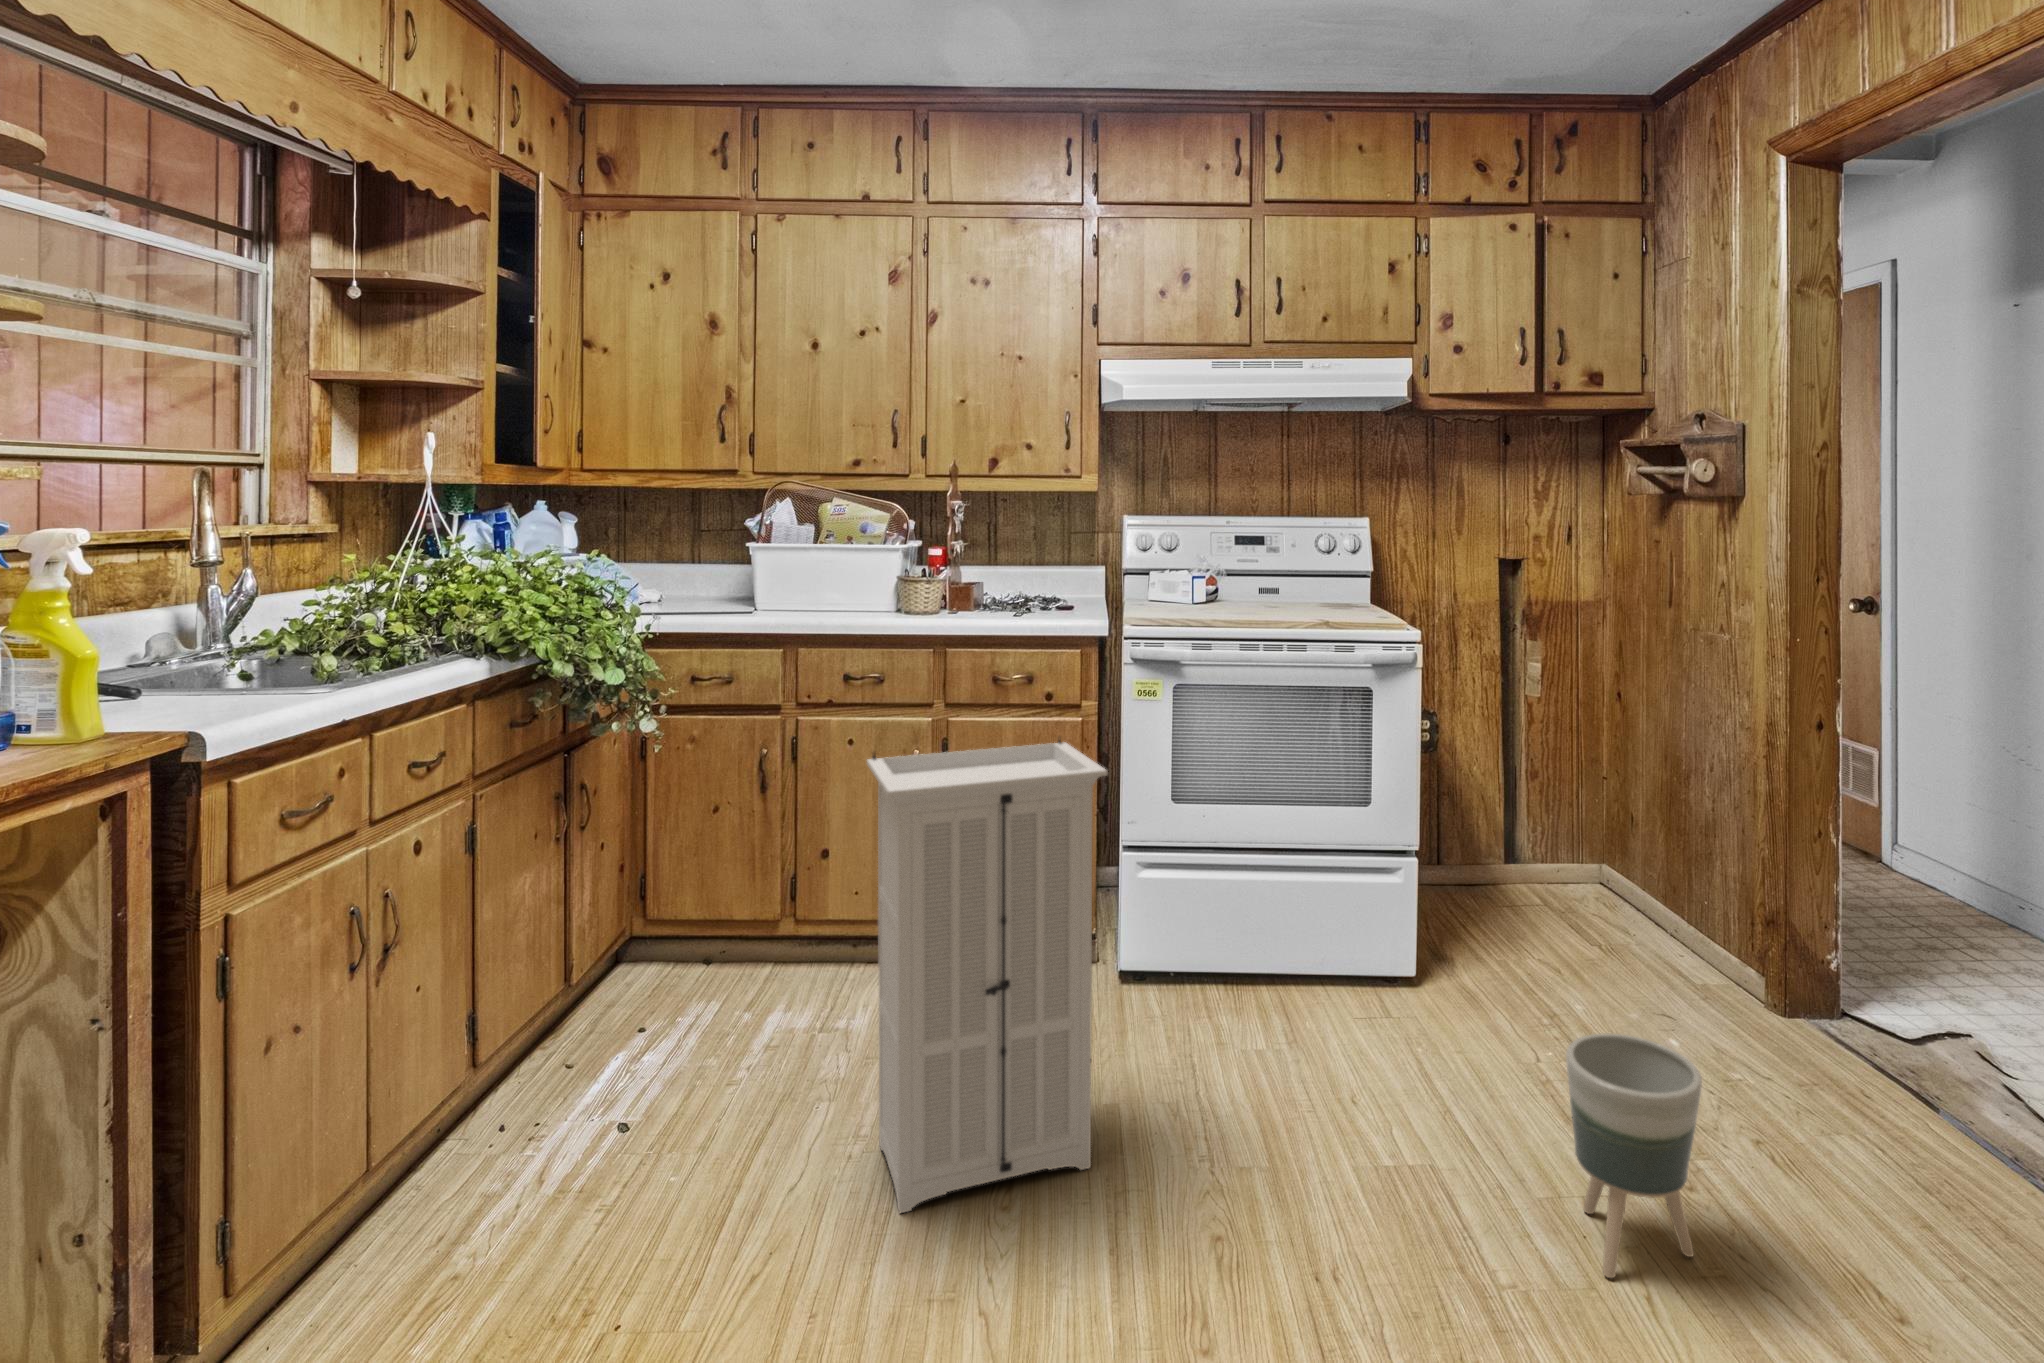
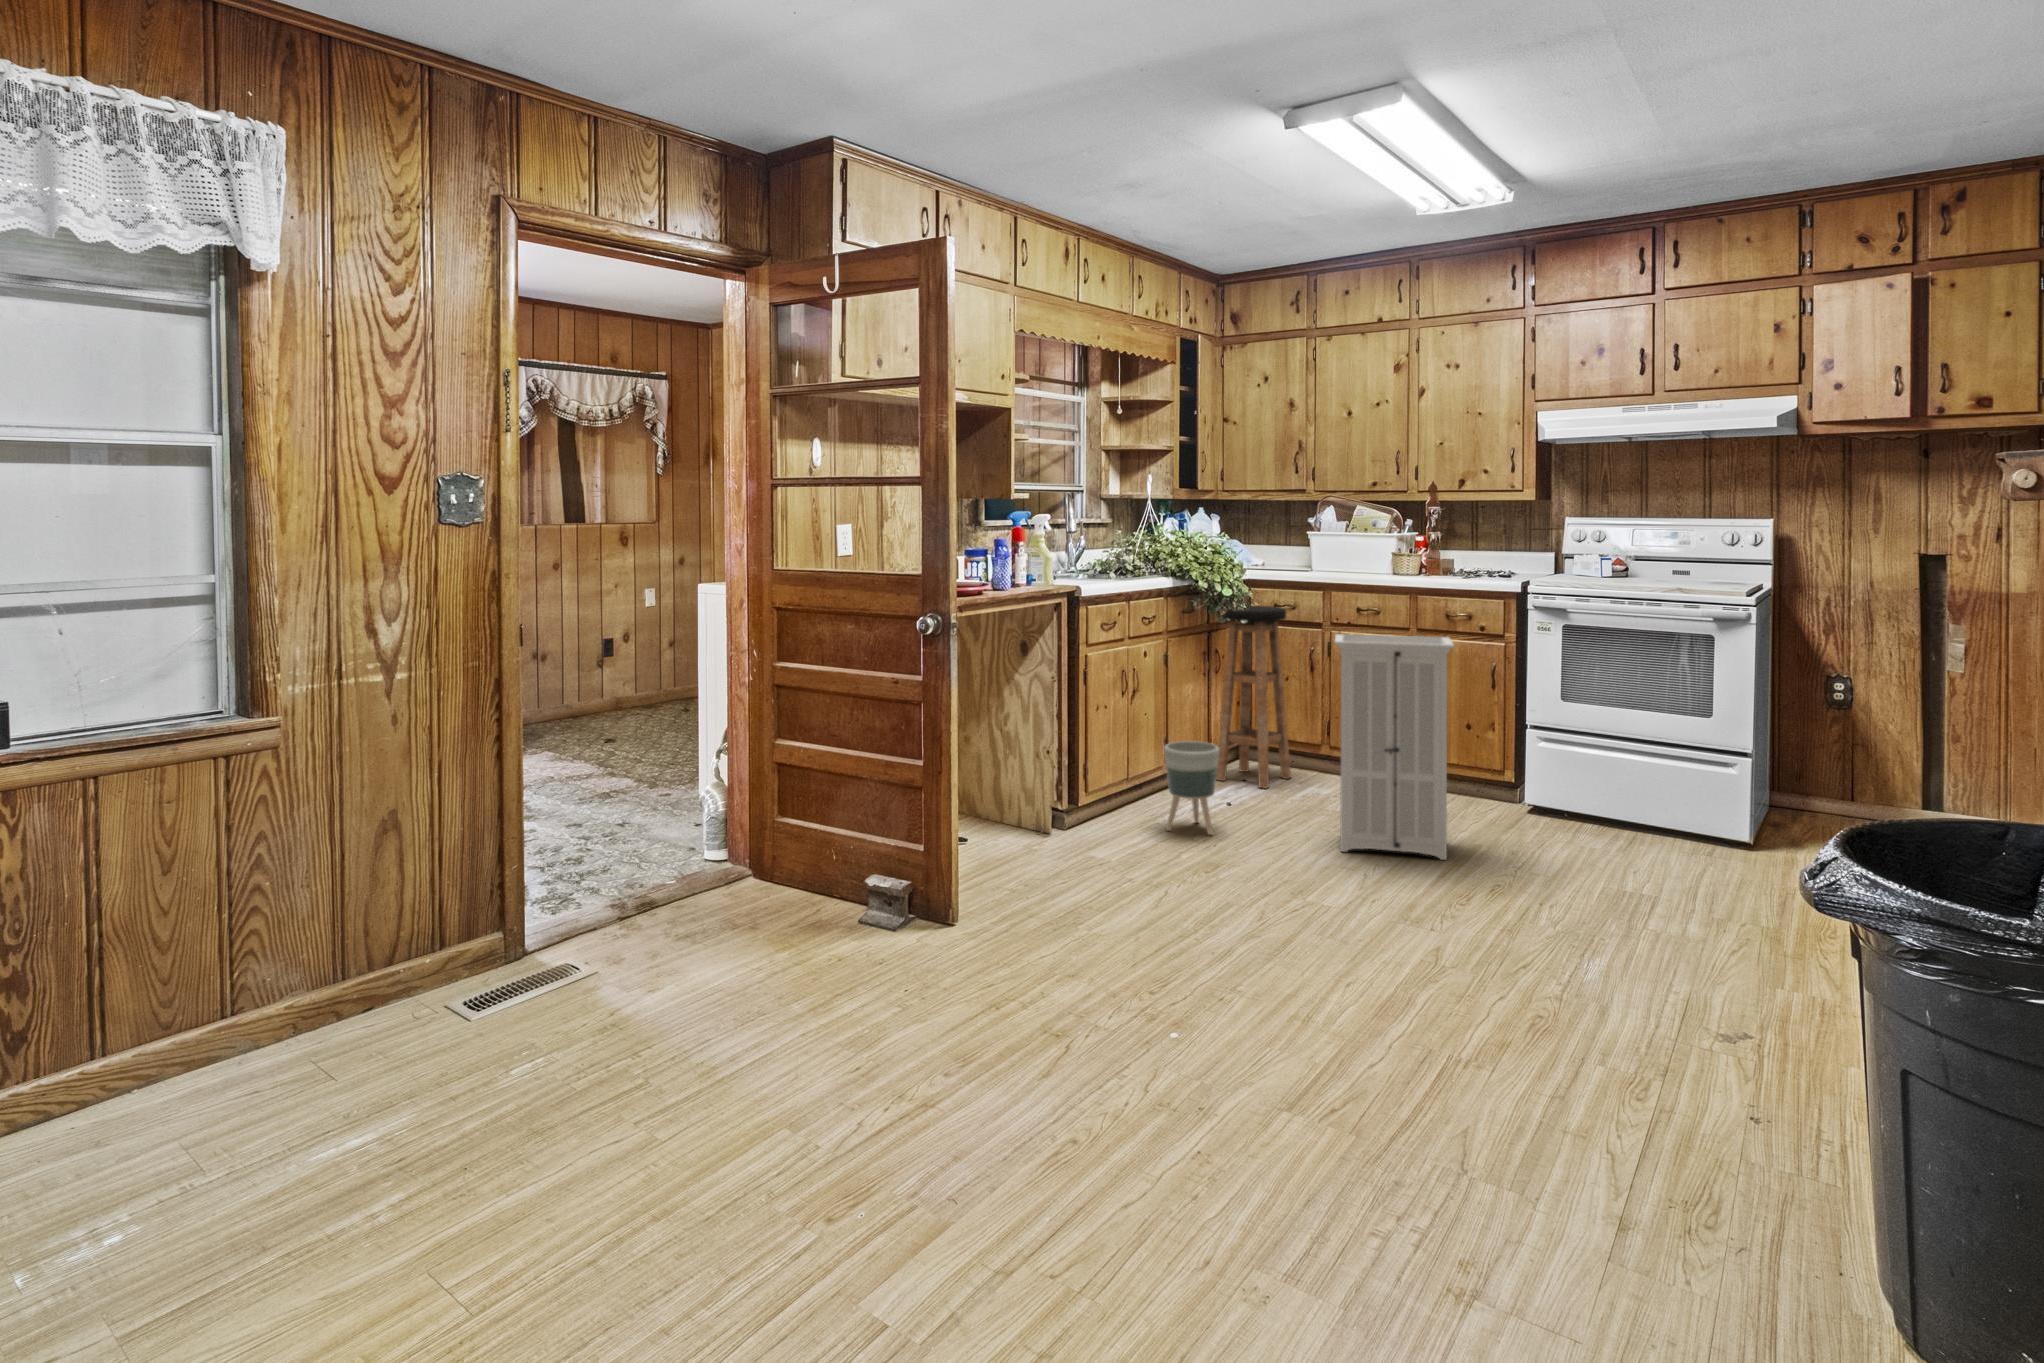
bar stool: none [590,683,735,1035] -> present [1216,606,1291,788]
planter: present [1566,1033,1702,1278] -> present [1164,741,1219,835]

